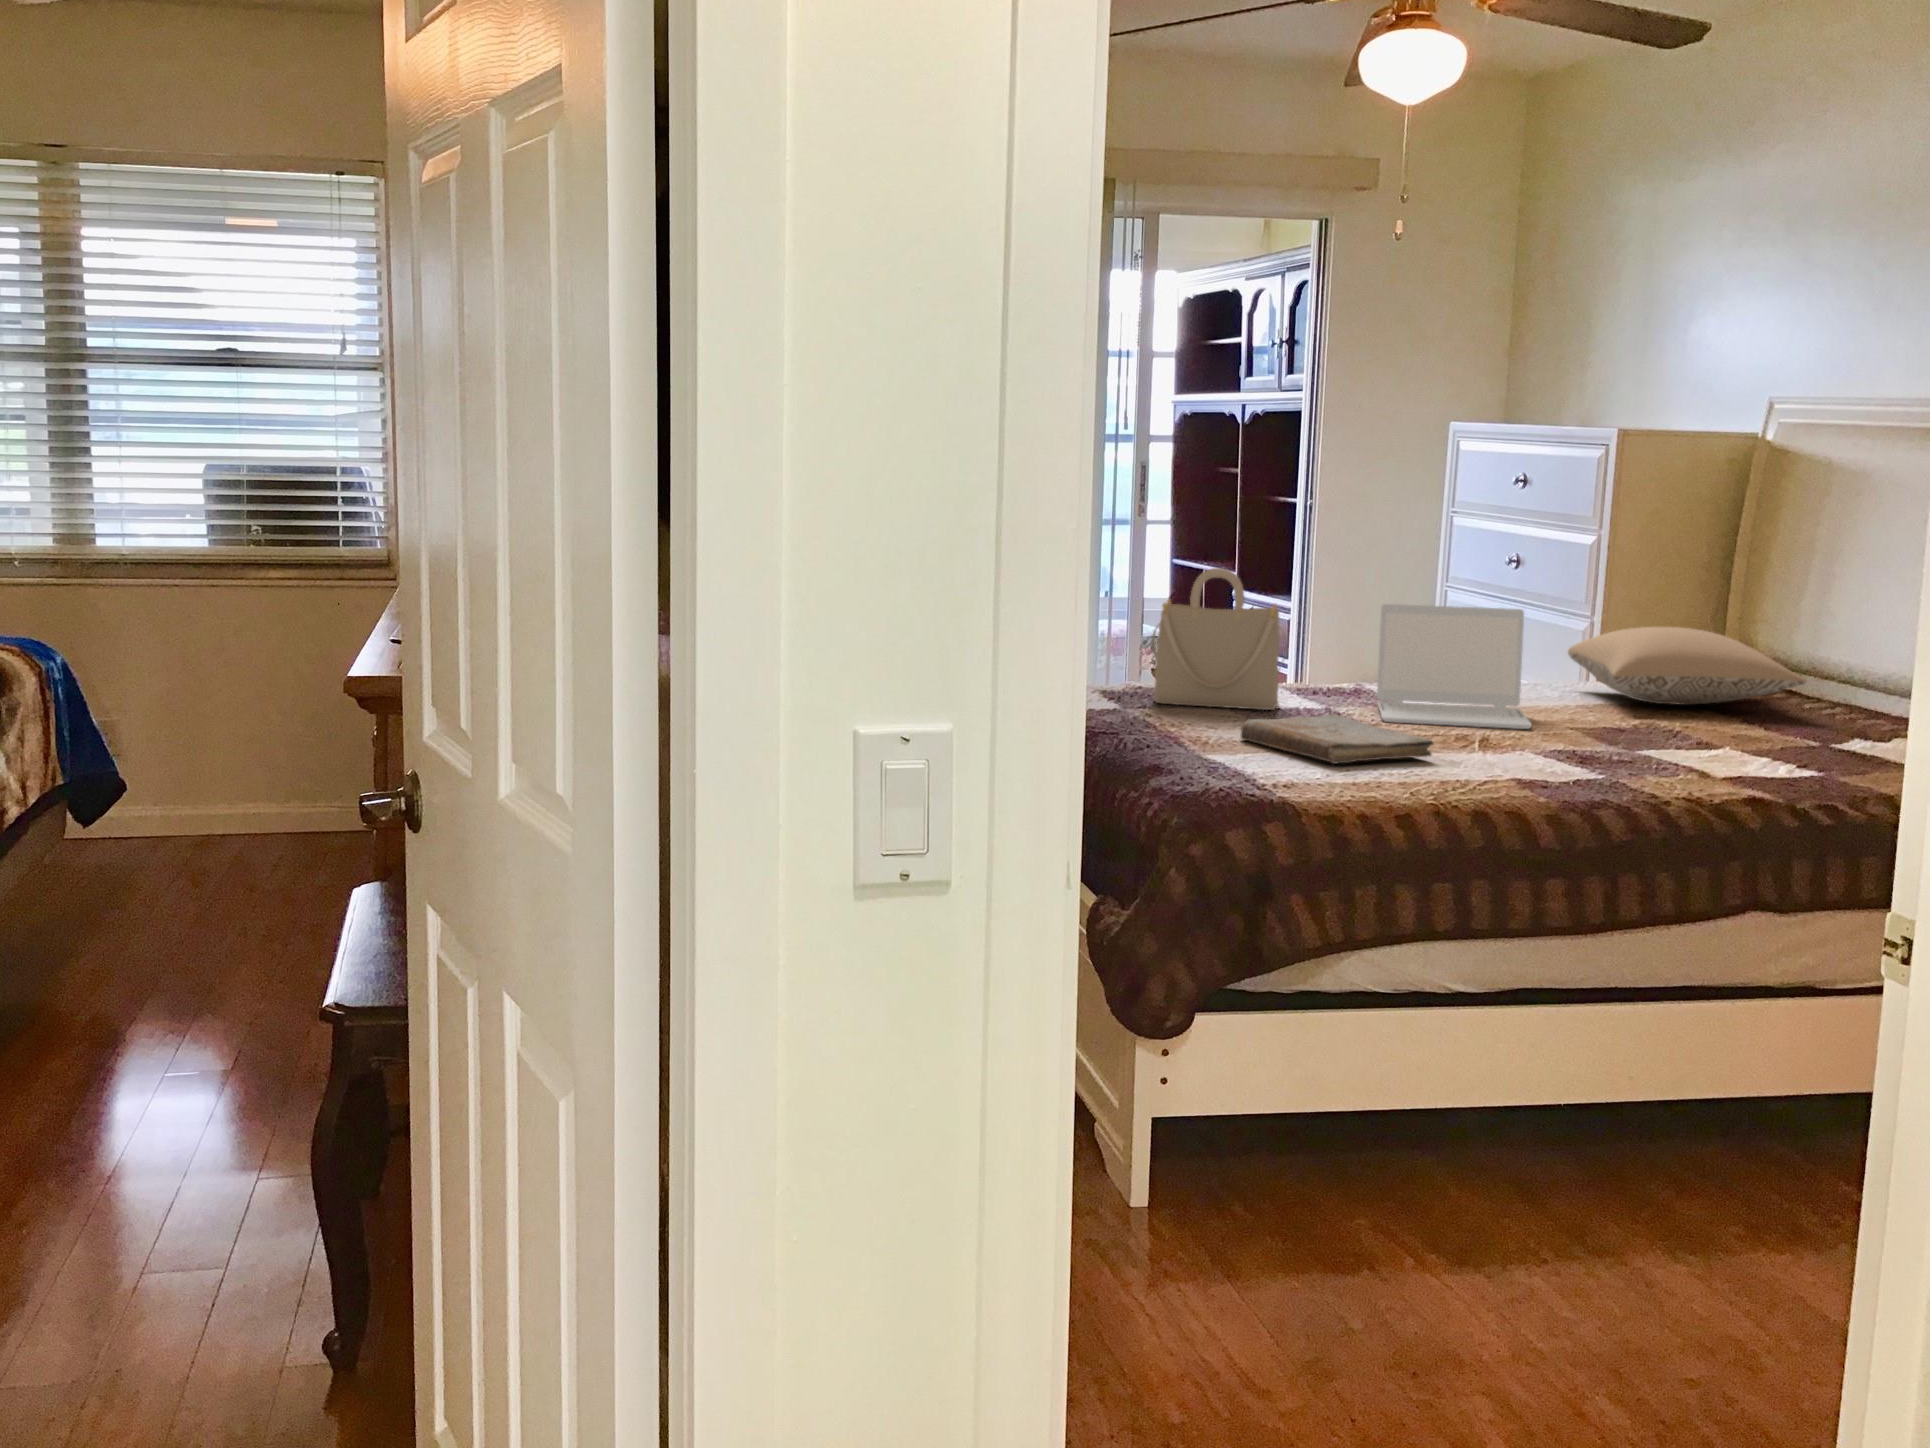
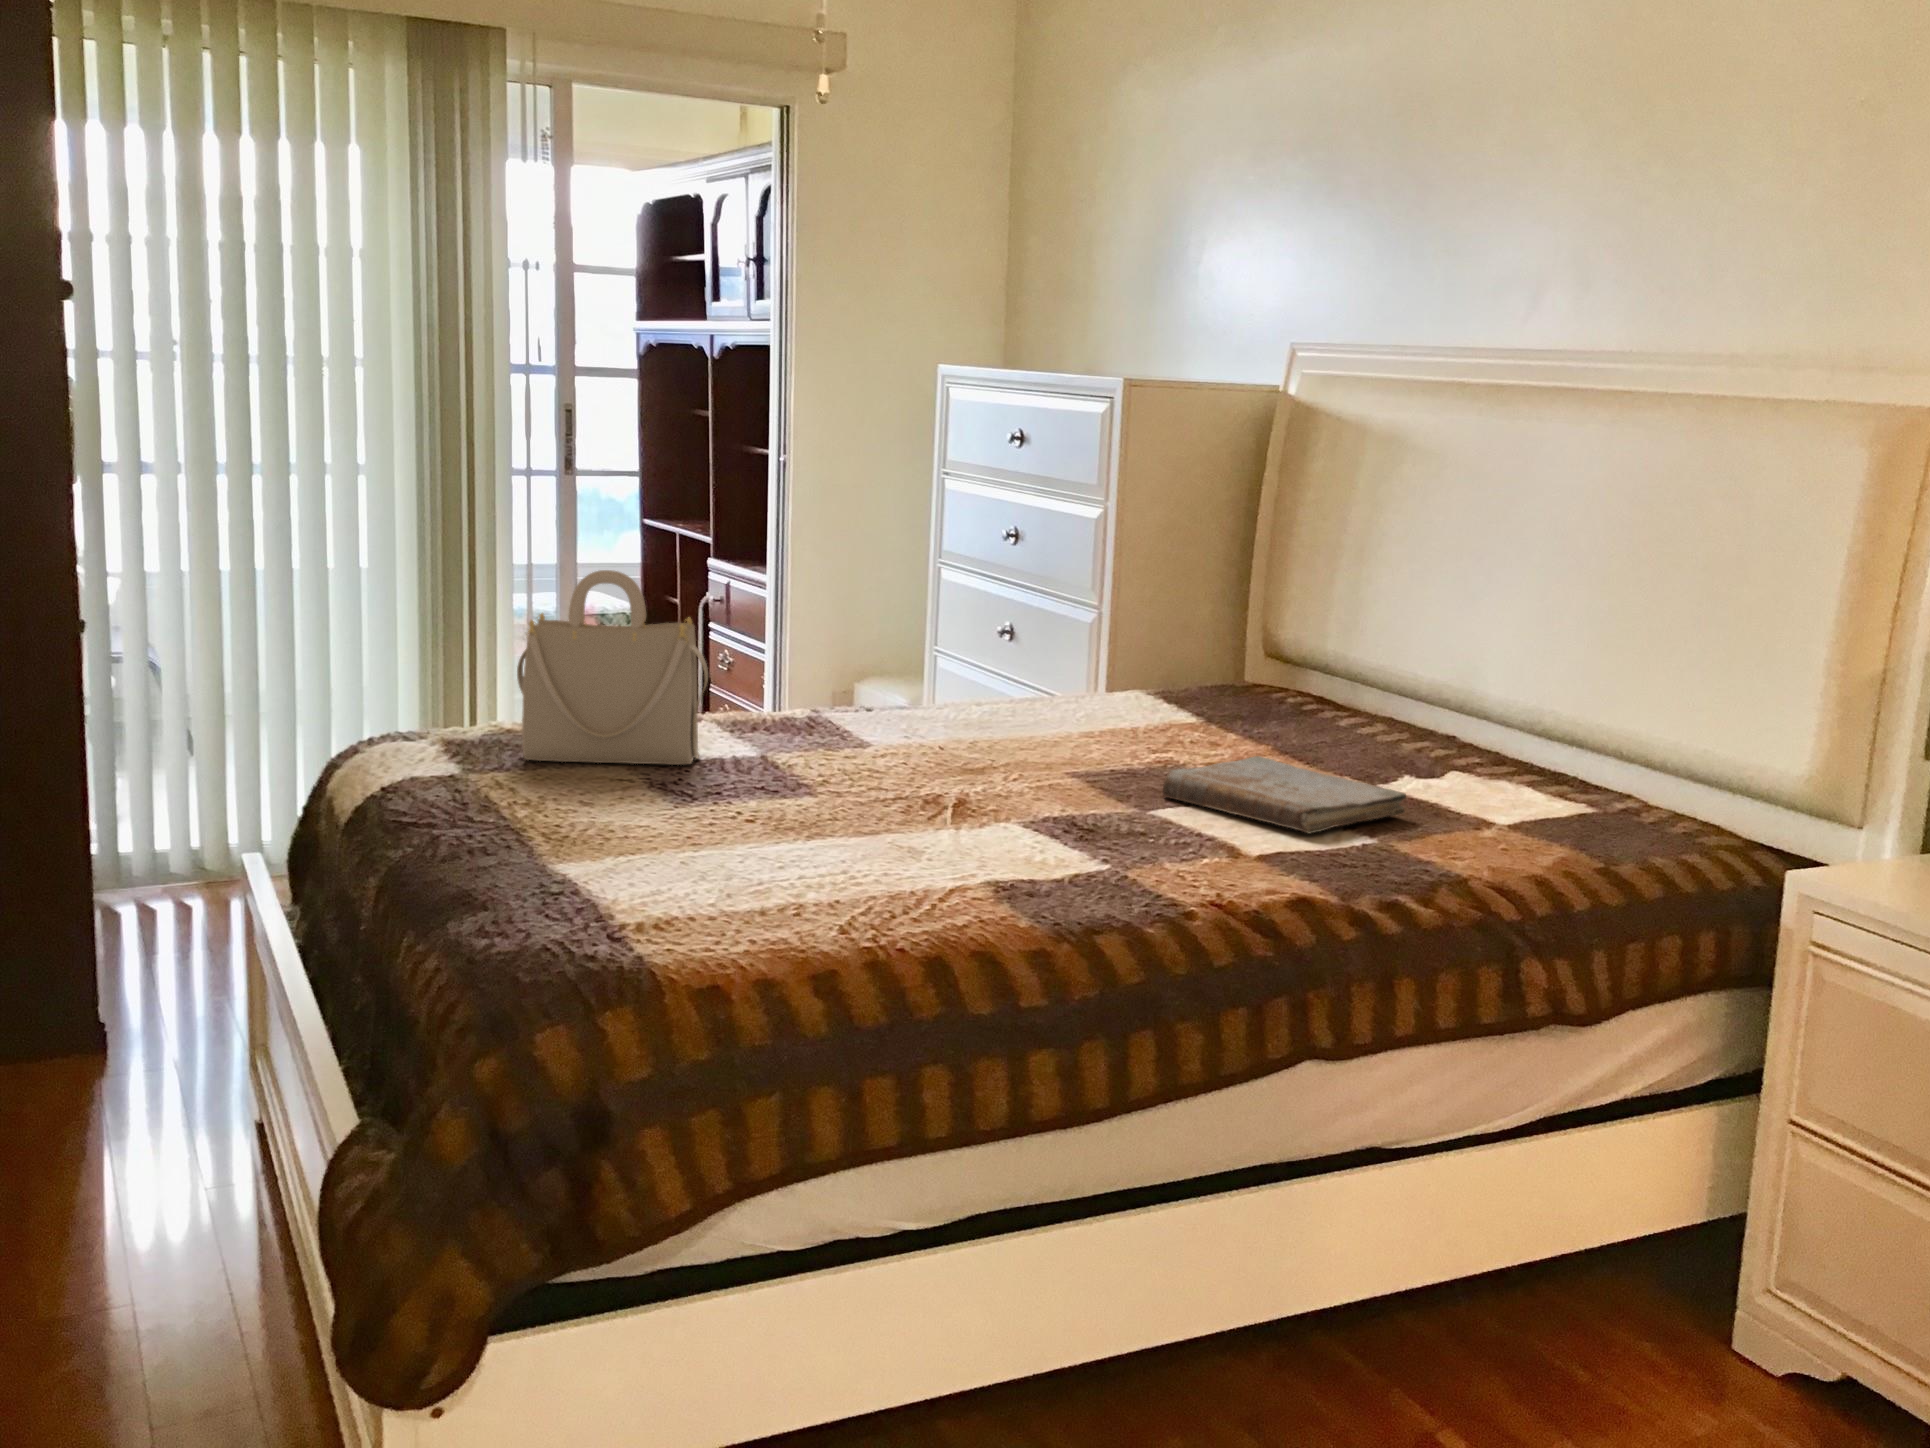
laptop: present [1377,604,1532,729] -> none [832,613,1024,781]
pillow: present [1568,627,1806,705] -> none [1073,628,1345,725]
book: present [1241,715,1434,764] -> present [1163,756,1406,834]

